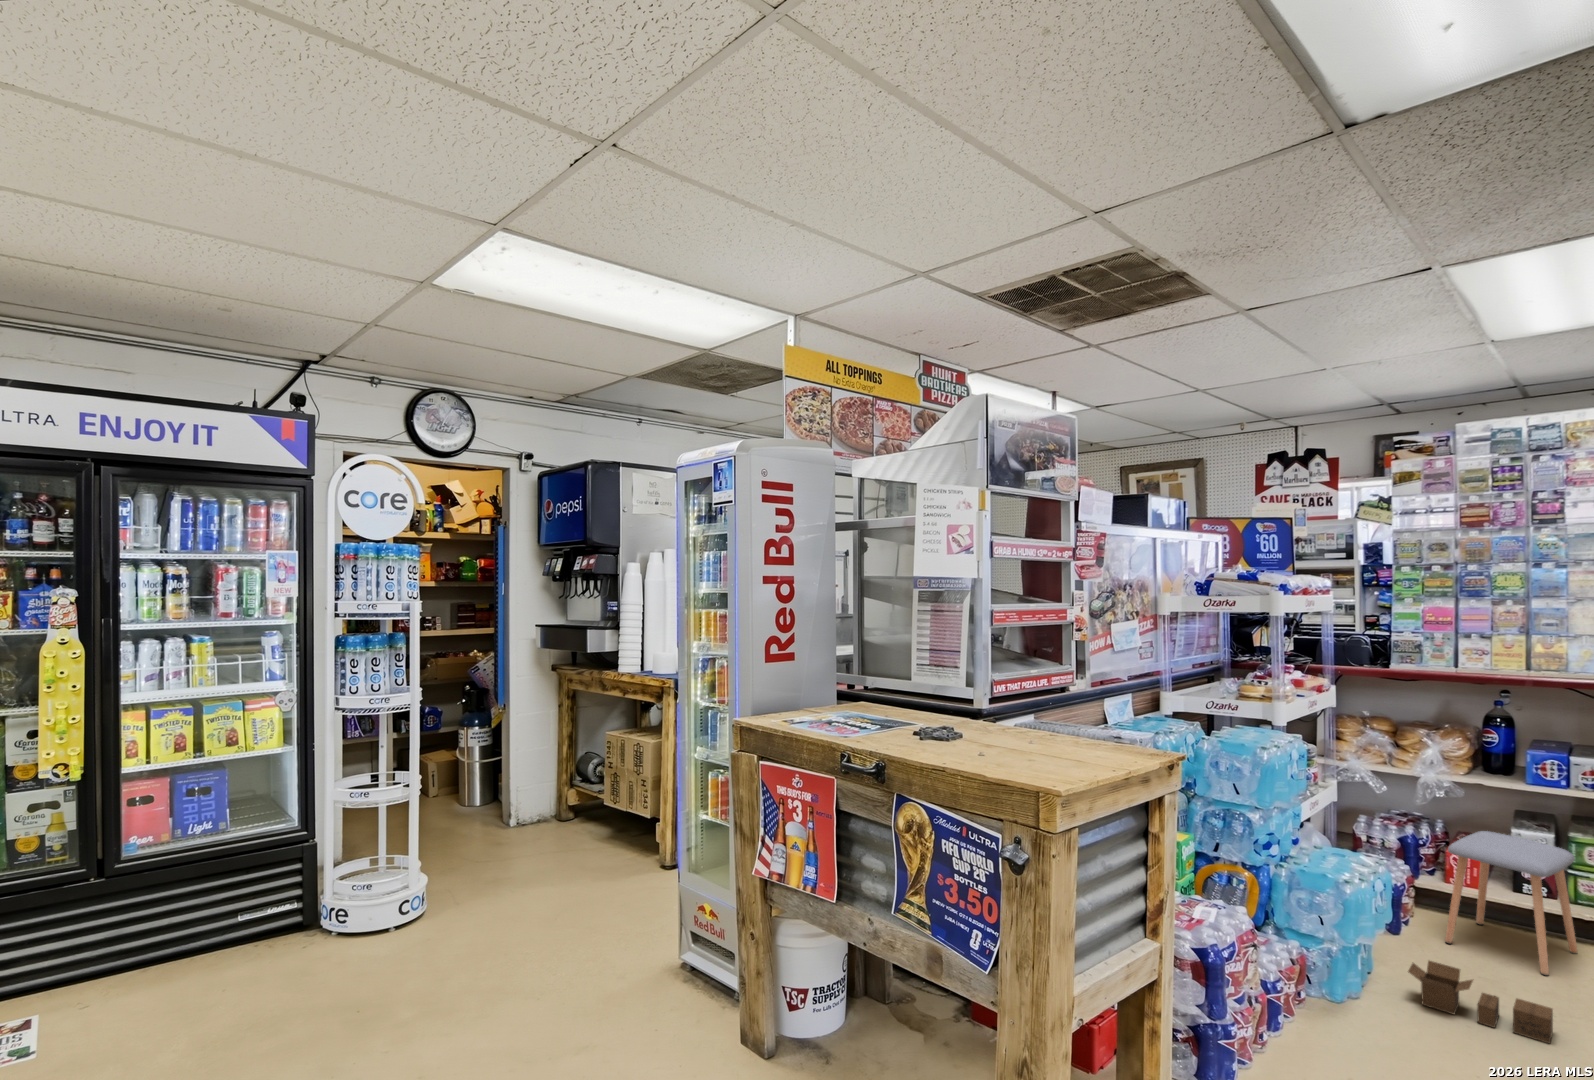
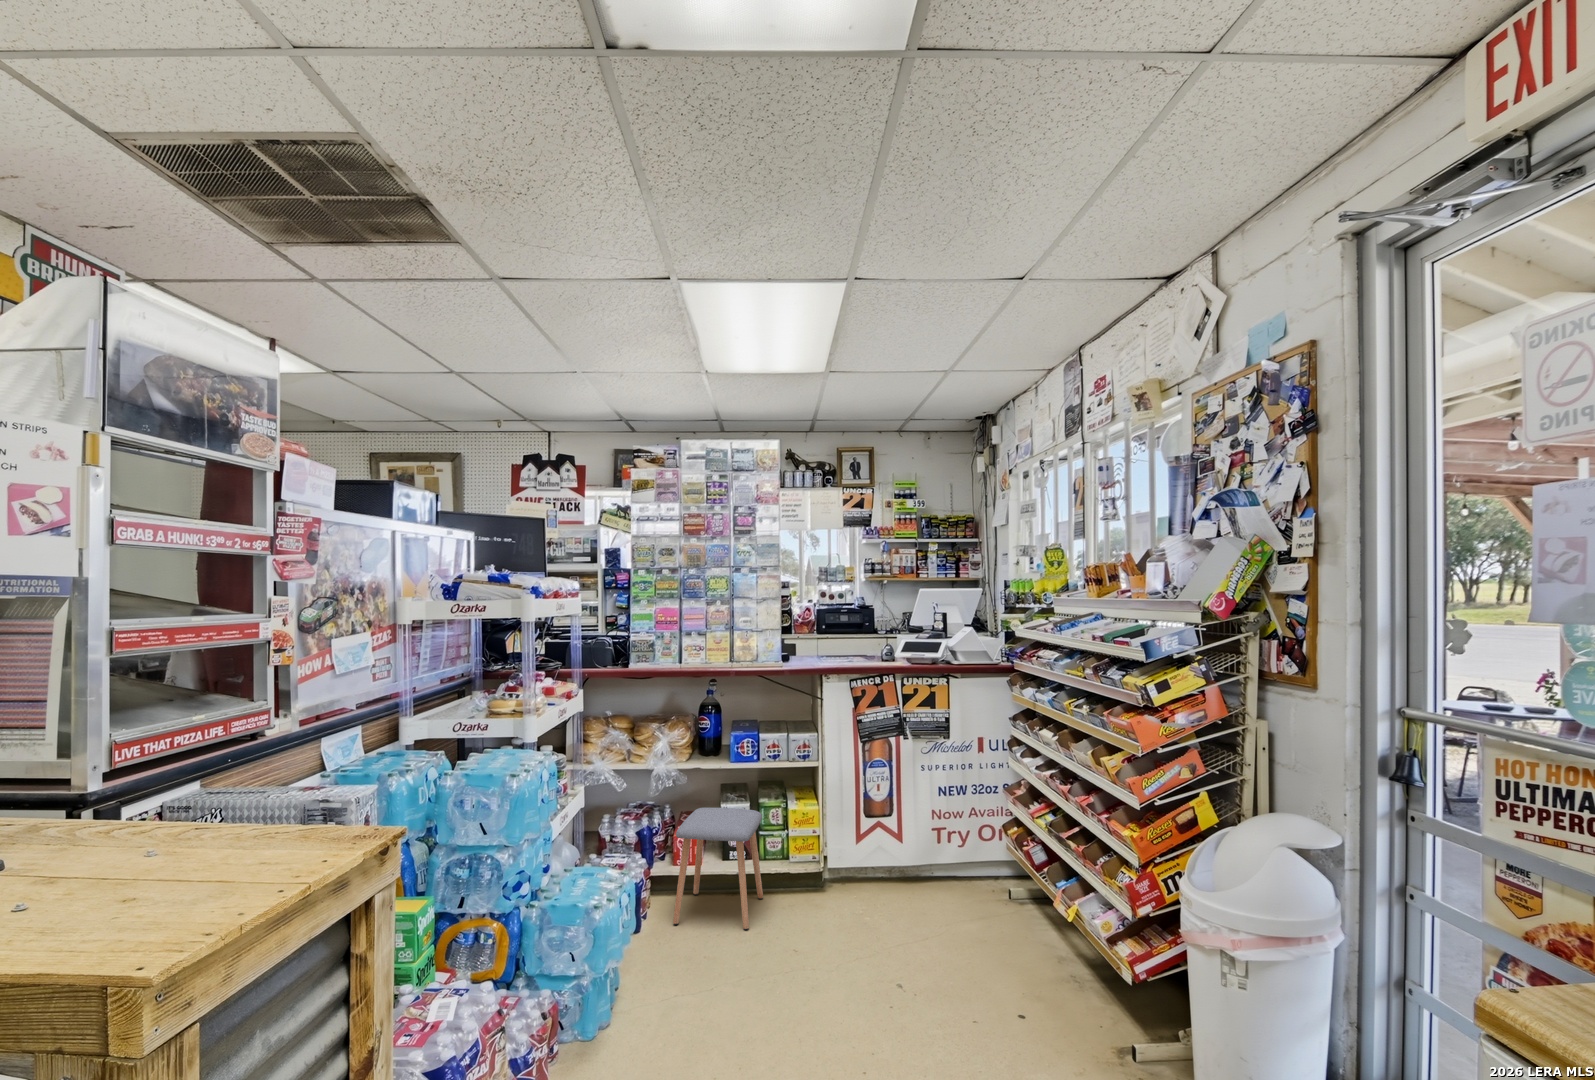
cardboard box: present [1408,961,1553,1043] -> none [650,956,761,1008]

